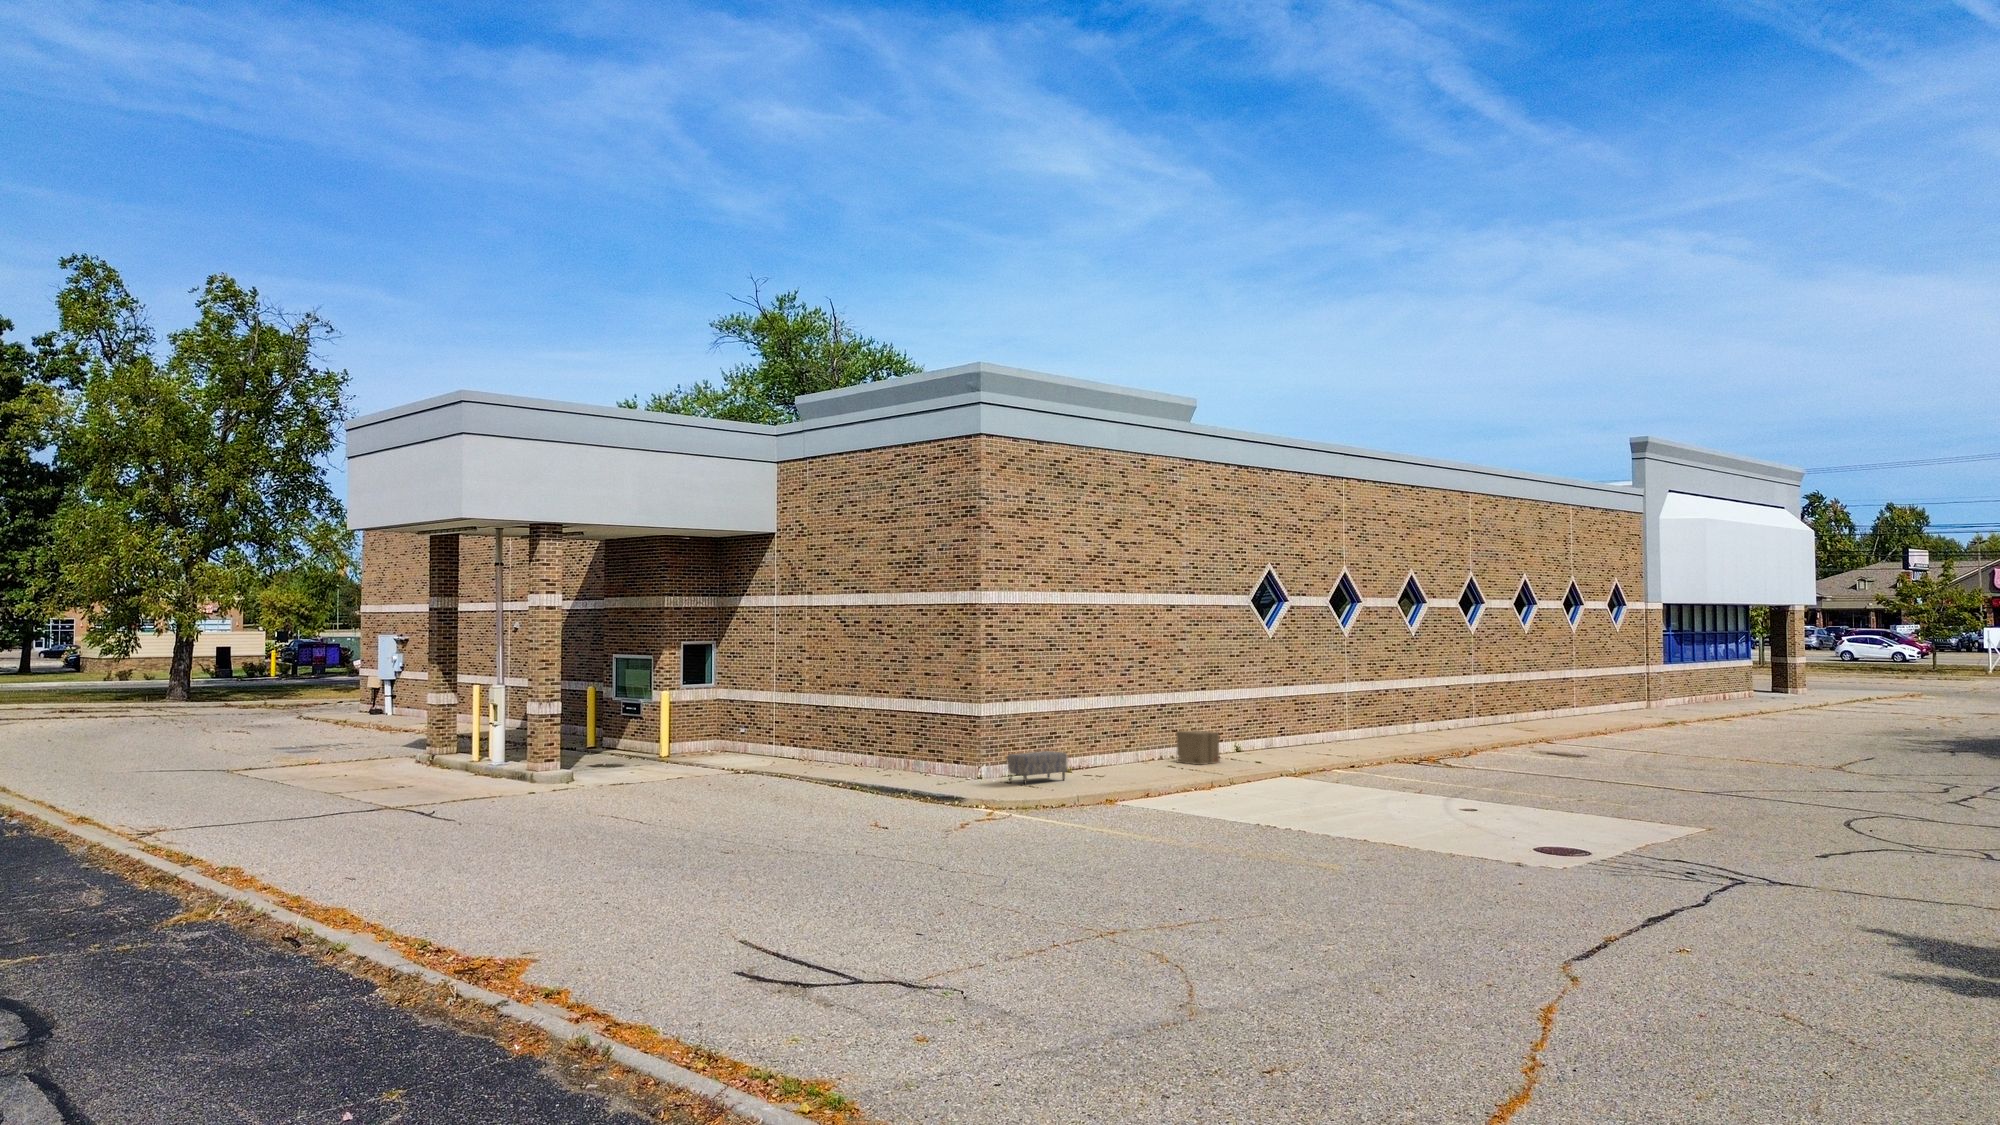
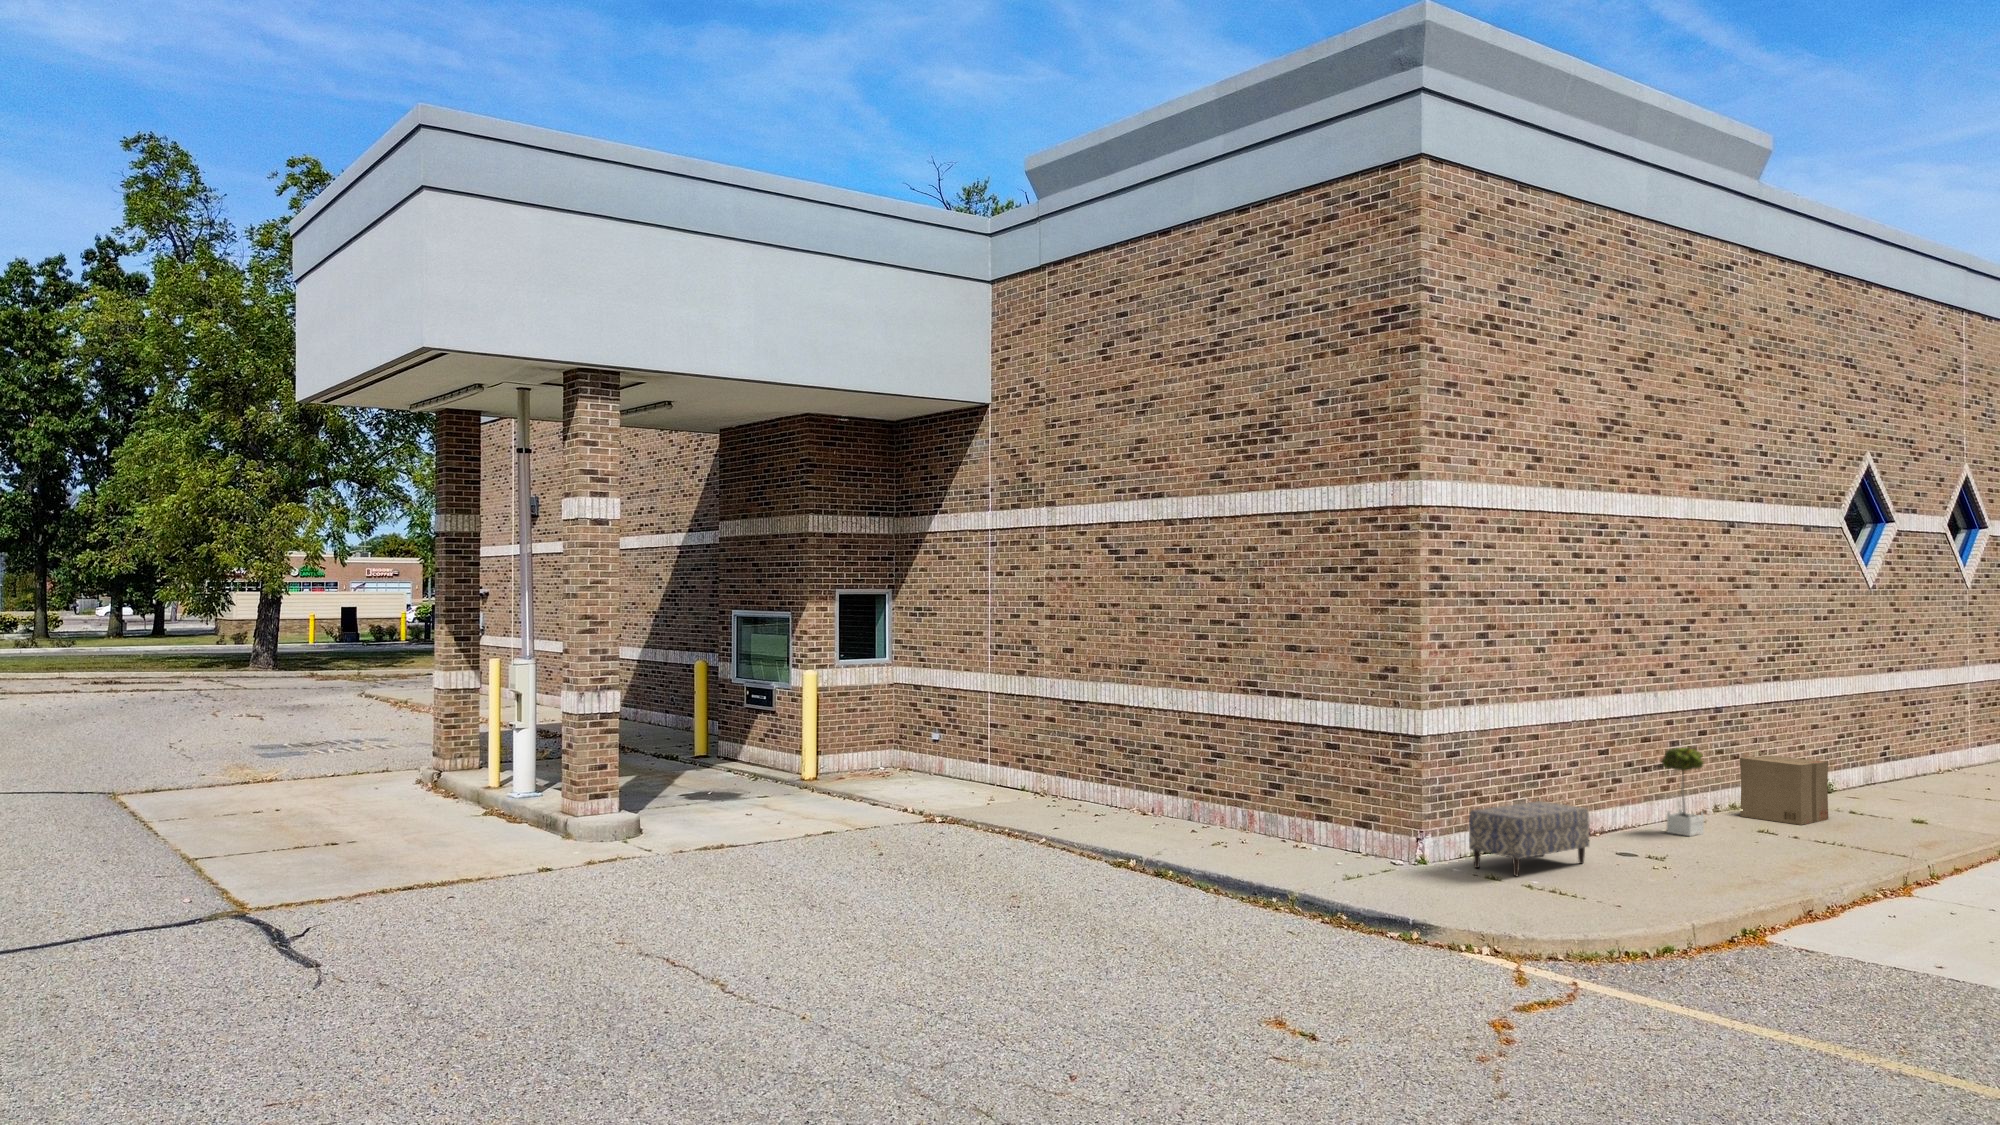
potted tree: none [1123,724,1144,770] -> present [1662,747,1704,836]

